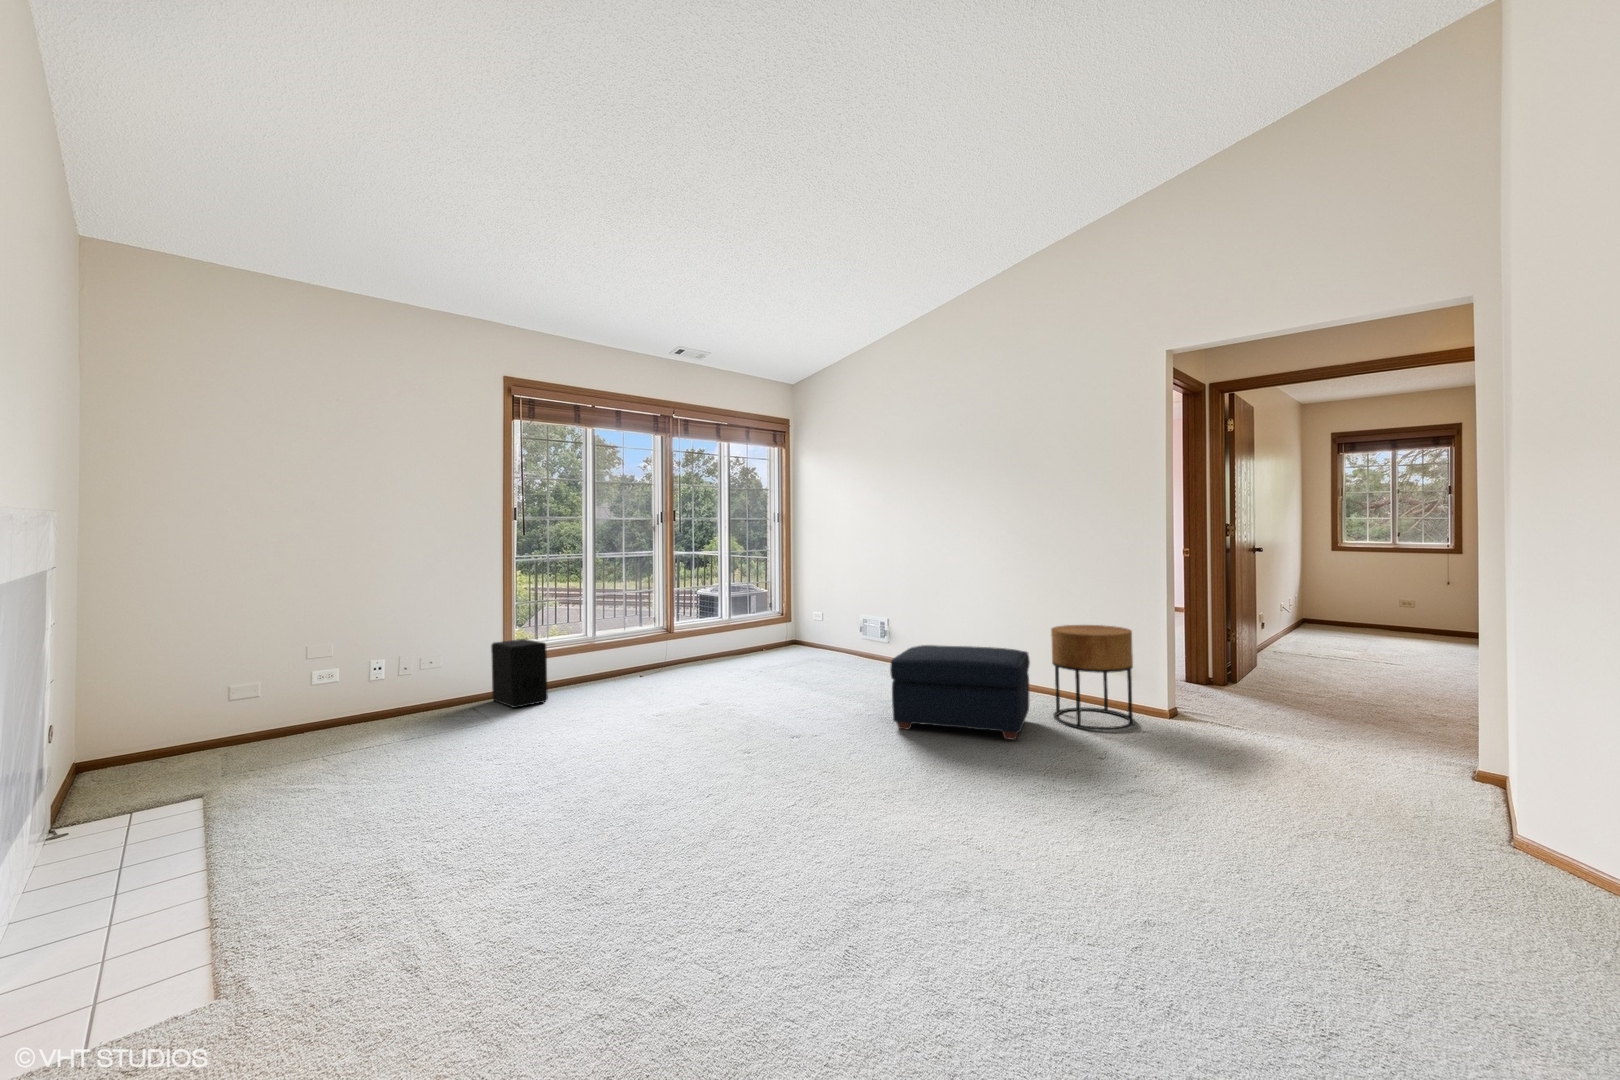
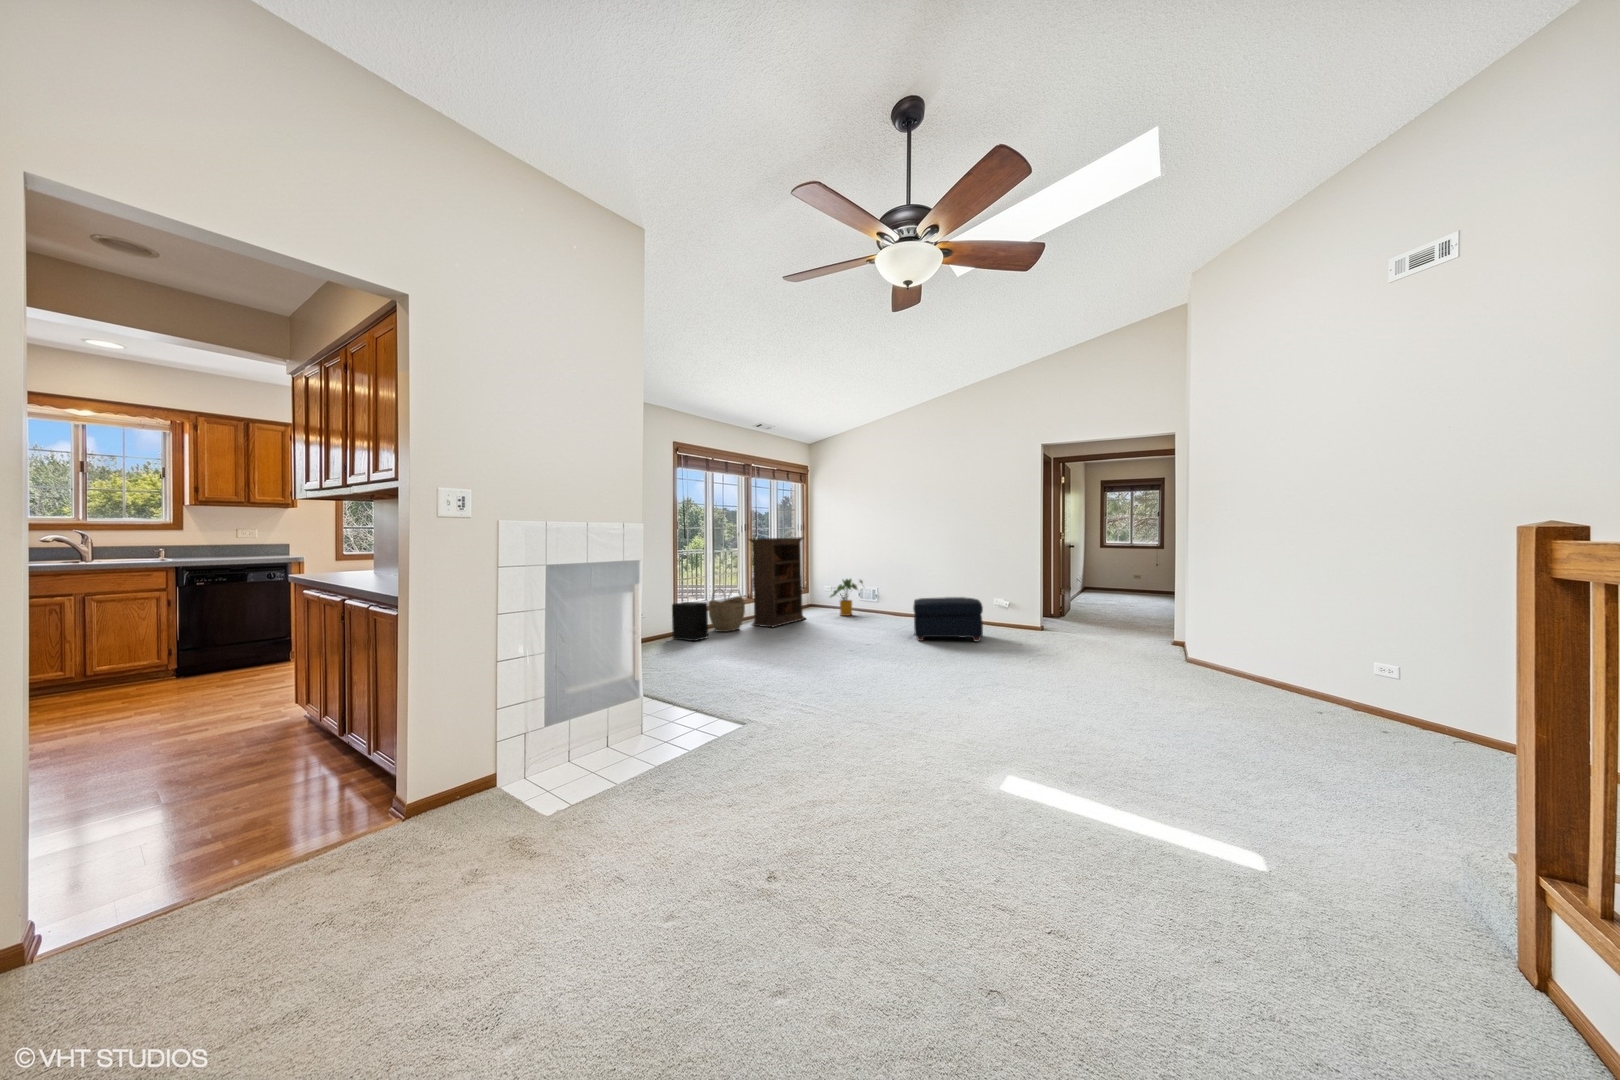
bookcase: none [648,533,759,684] -> present [749,537,805,627]
house plant: none [803,601,865,663] -> present [830,579,863,616]
woven basket: none [571,616,635,690] -> present [709,589,745,632]
side table: present [1051,625,1134,731] -> none [987,585,1029,637]

